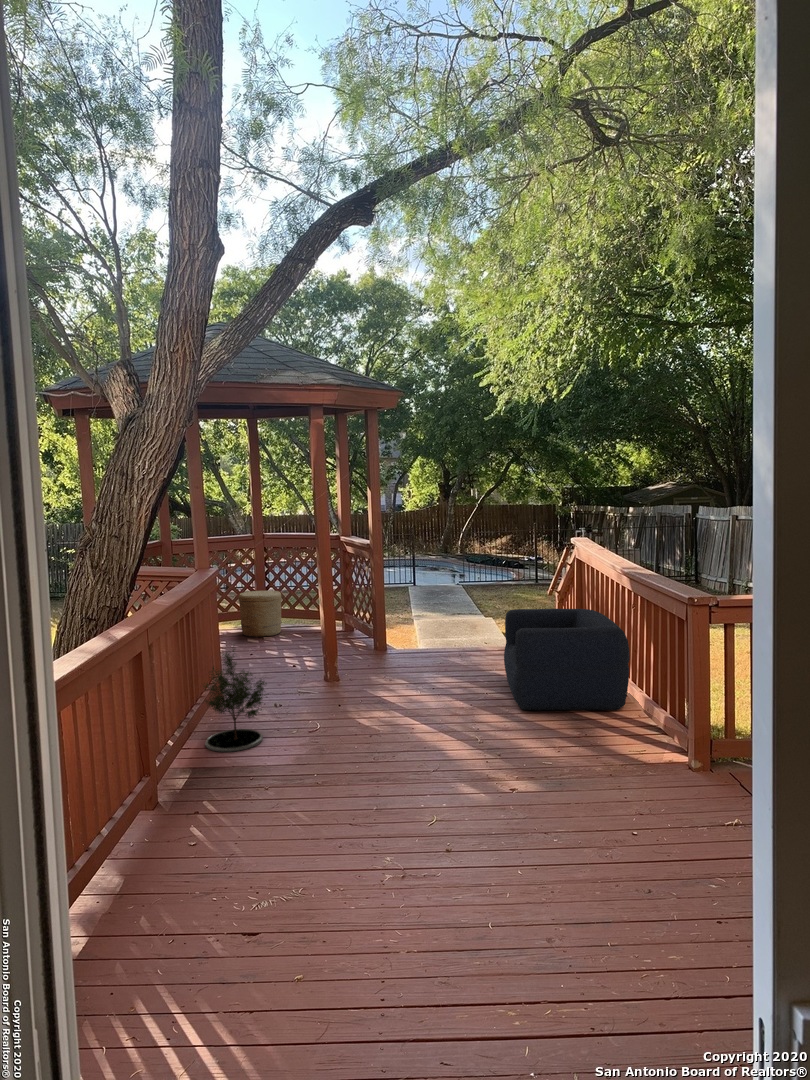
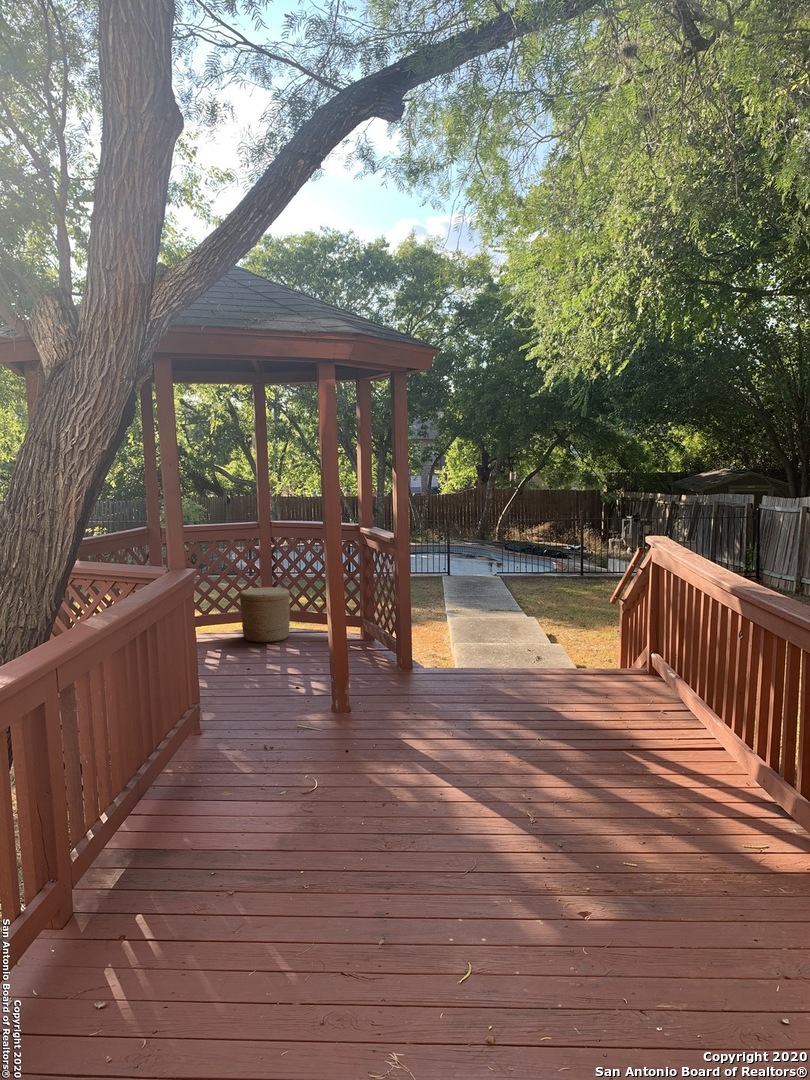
armchair: present [504,609,630,710] -> none [560,631,742,784]
potted tree: present [204,649,267,752] -> none [138,683,239,837]

